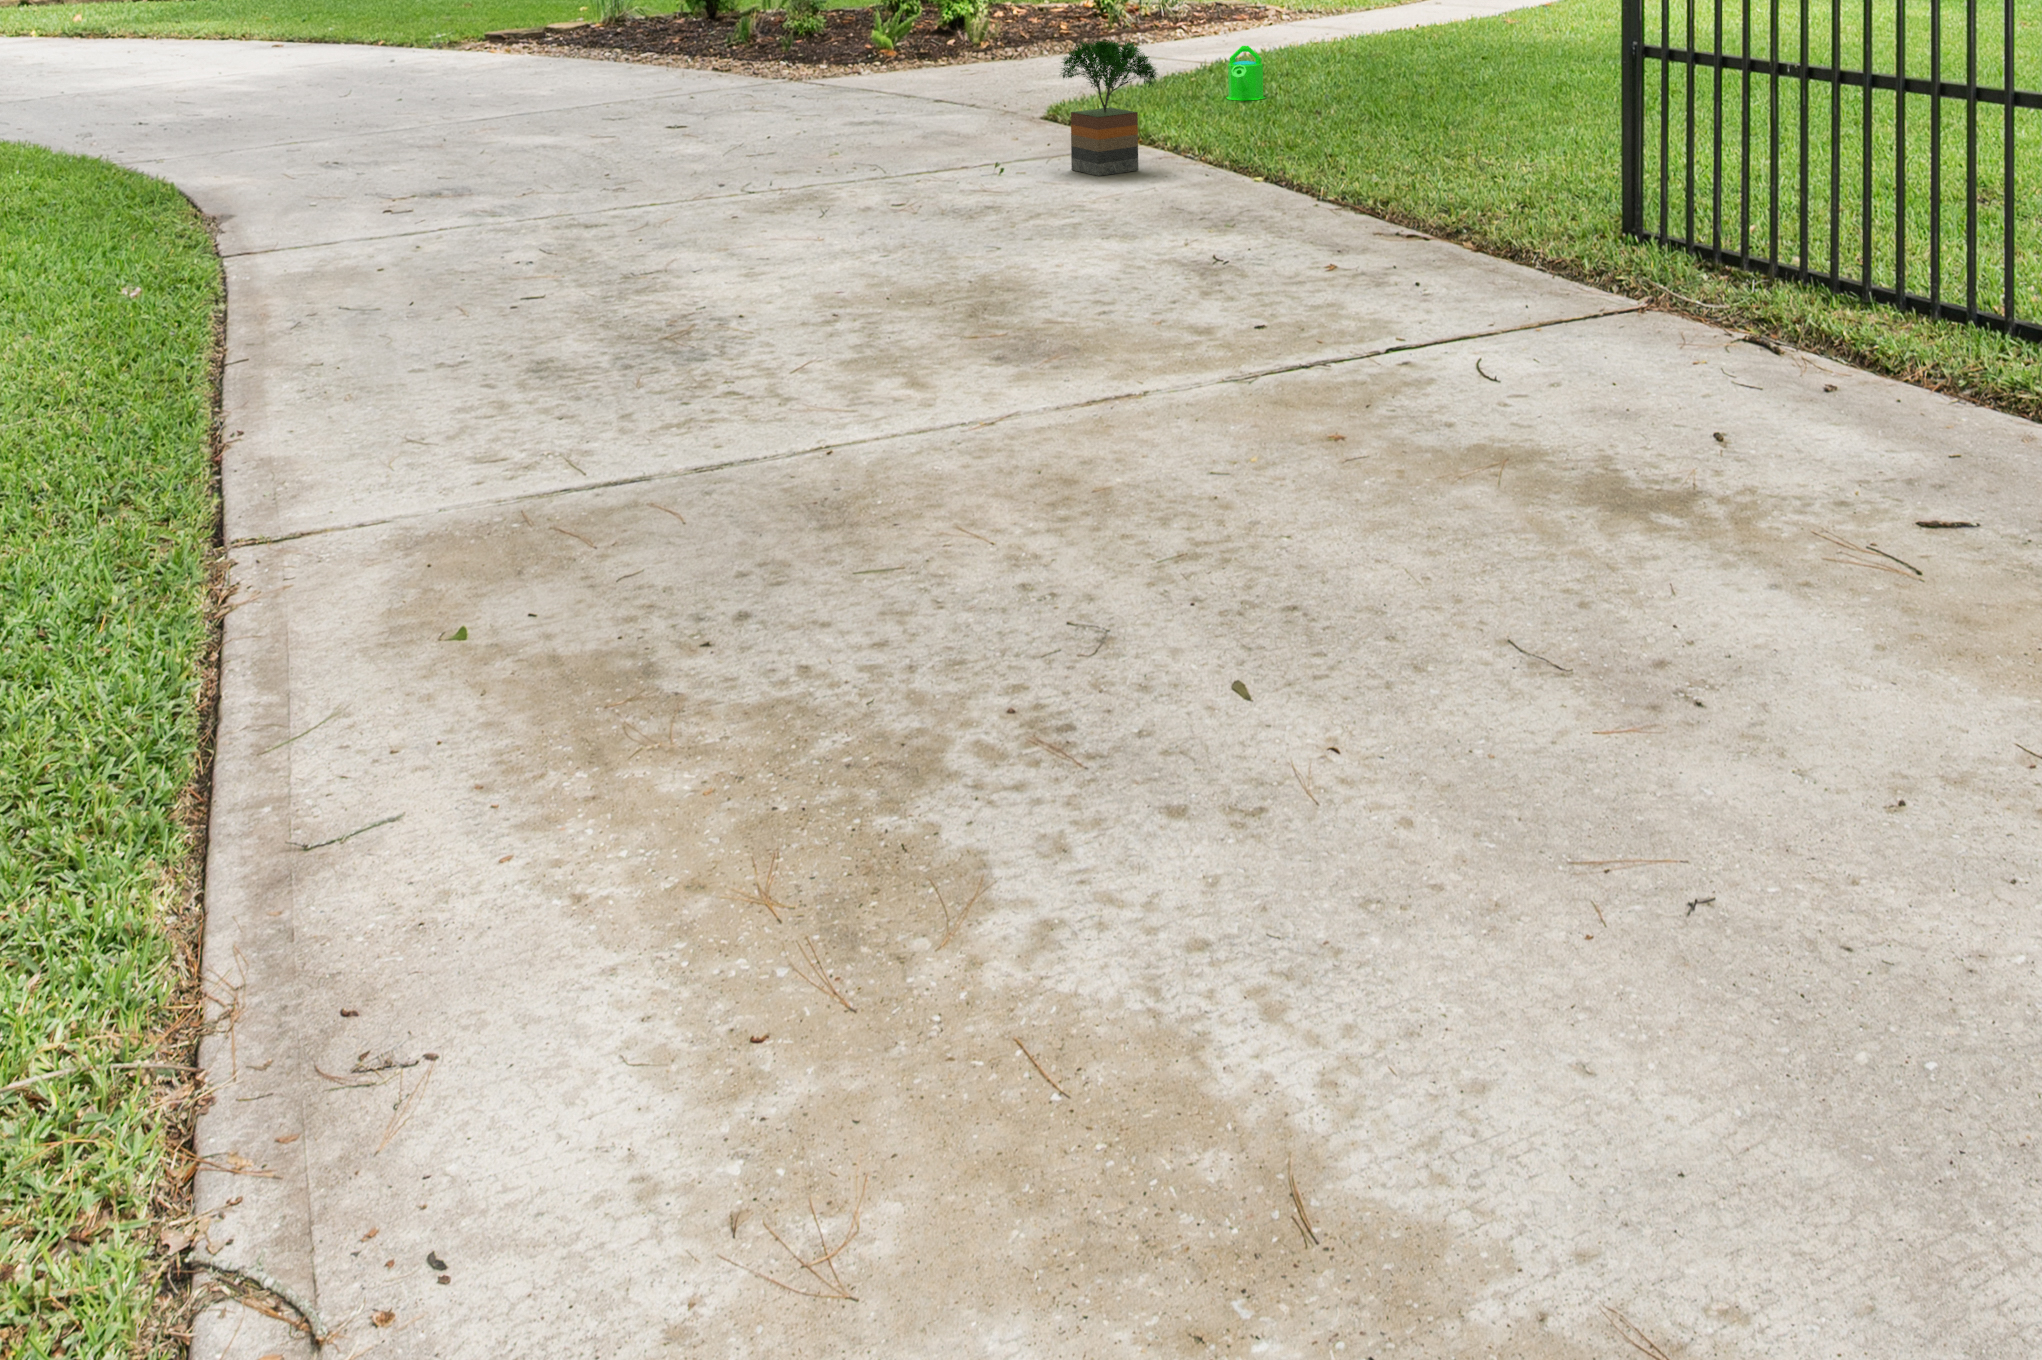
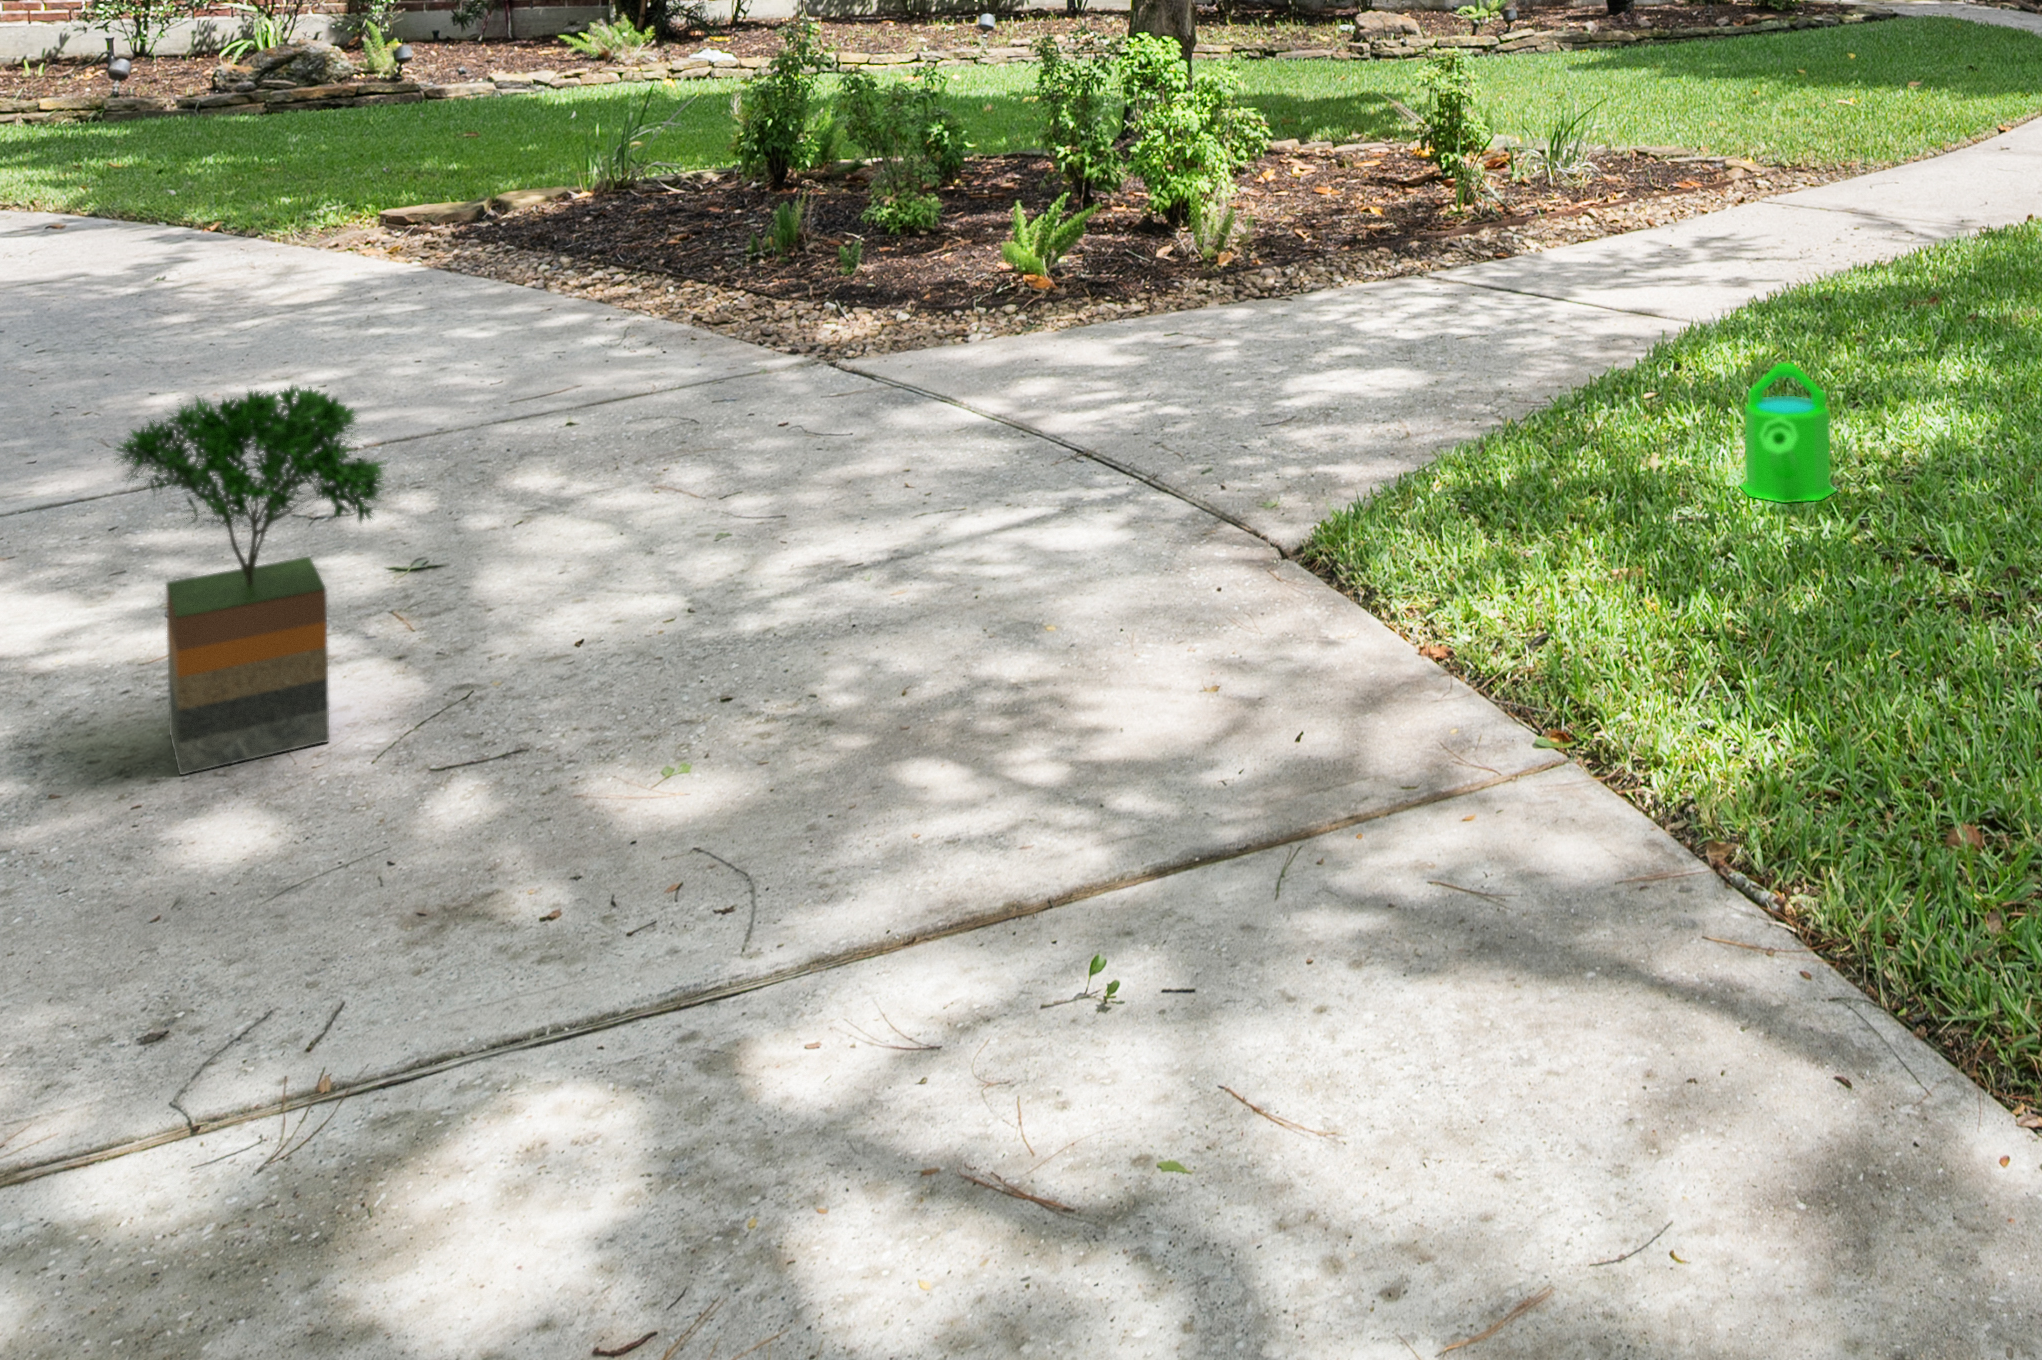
potted tree: present [1060,40,1157,176] -> present [114,386,387,775]

